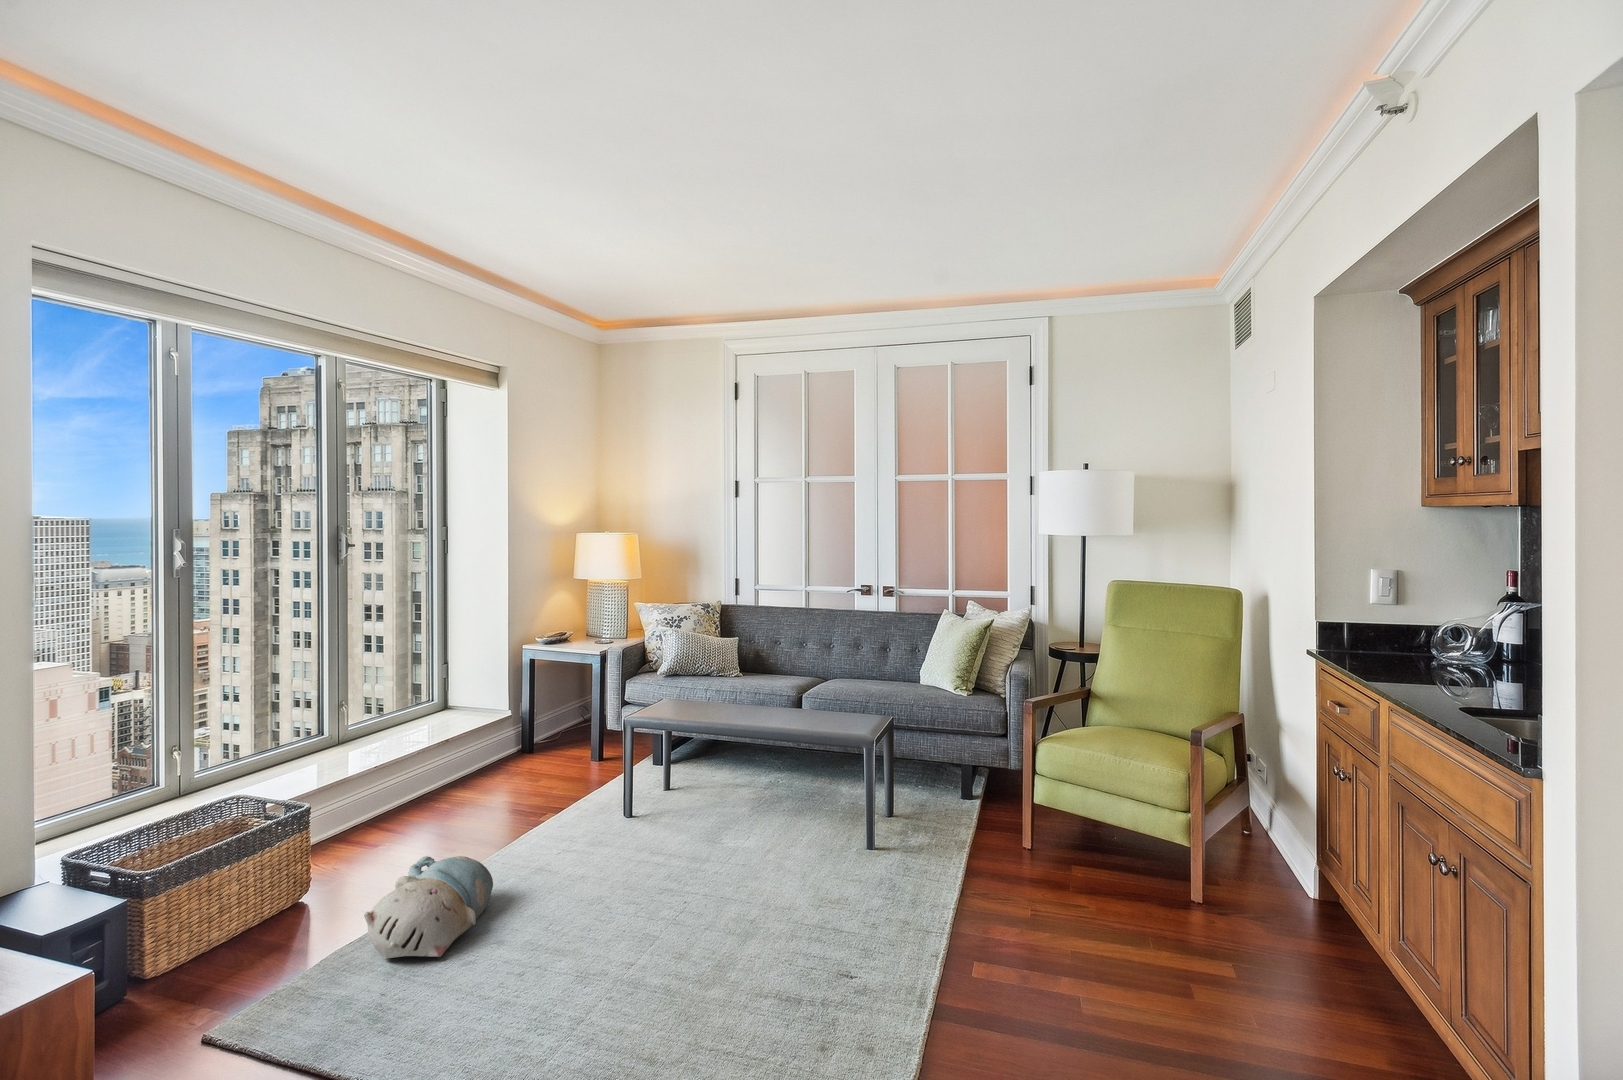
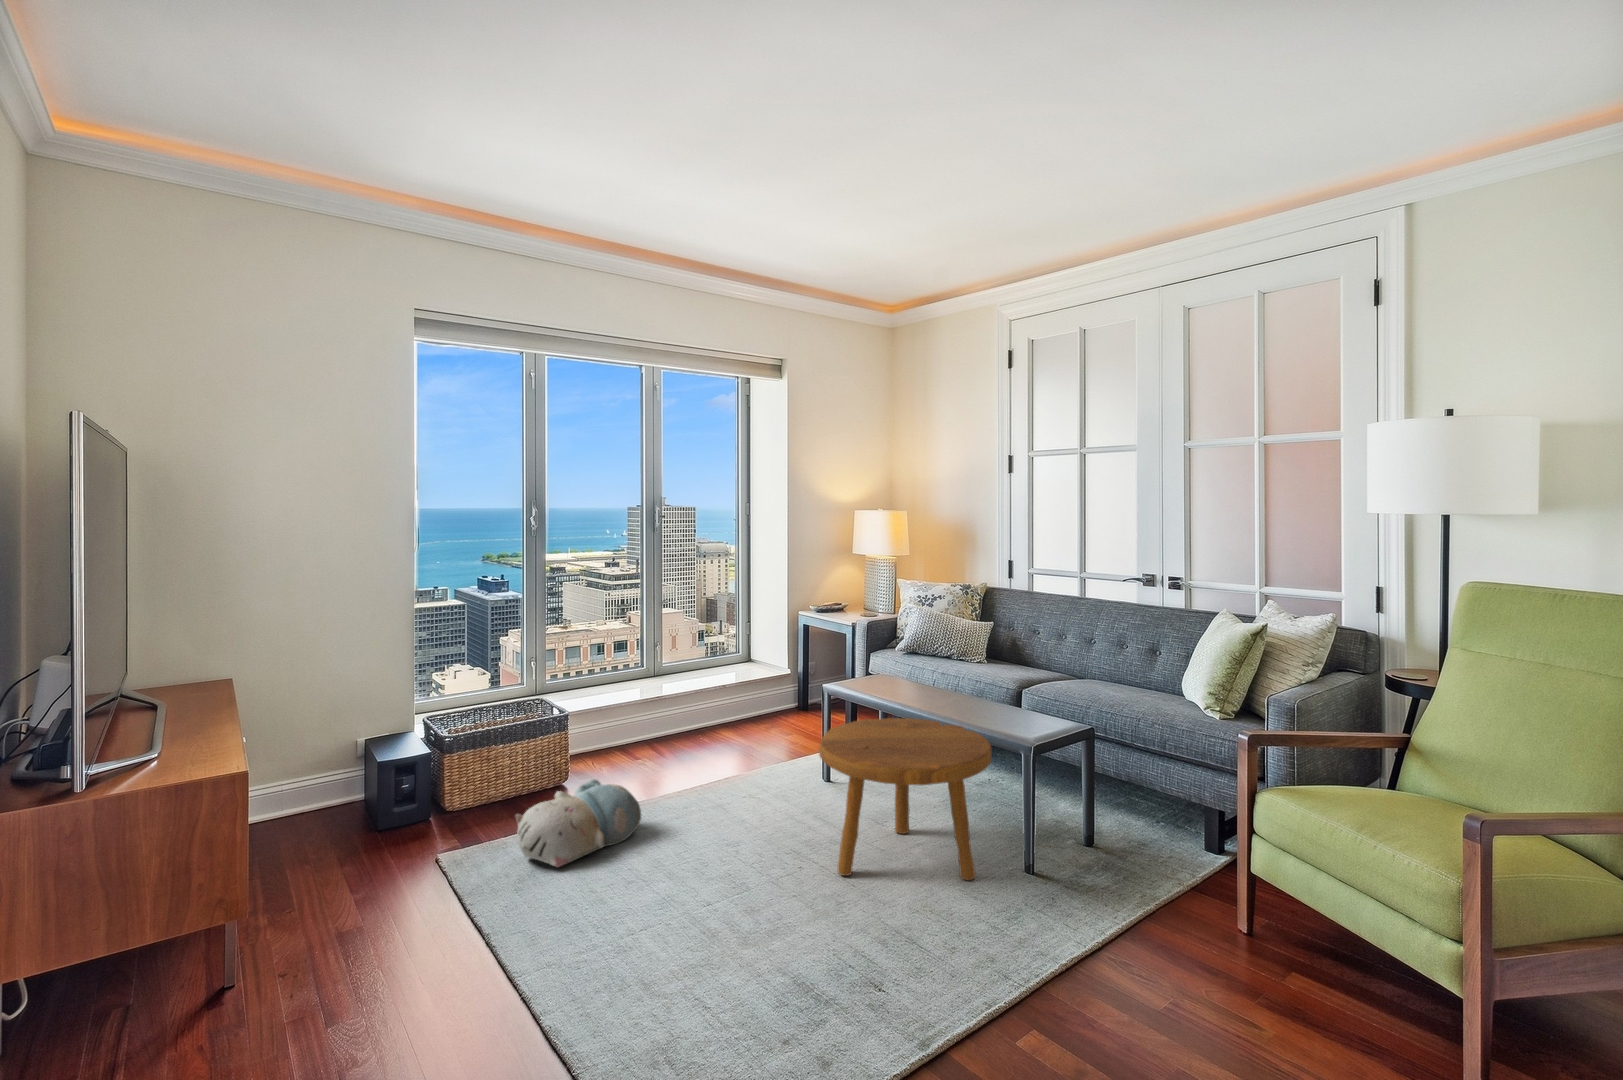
footstool: none [691,733,847,887] -> present [819,718,991,880]

